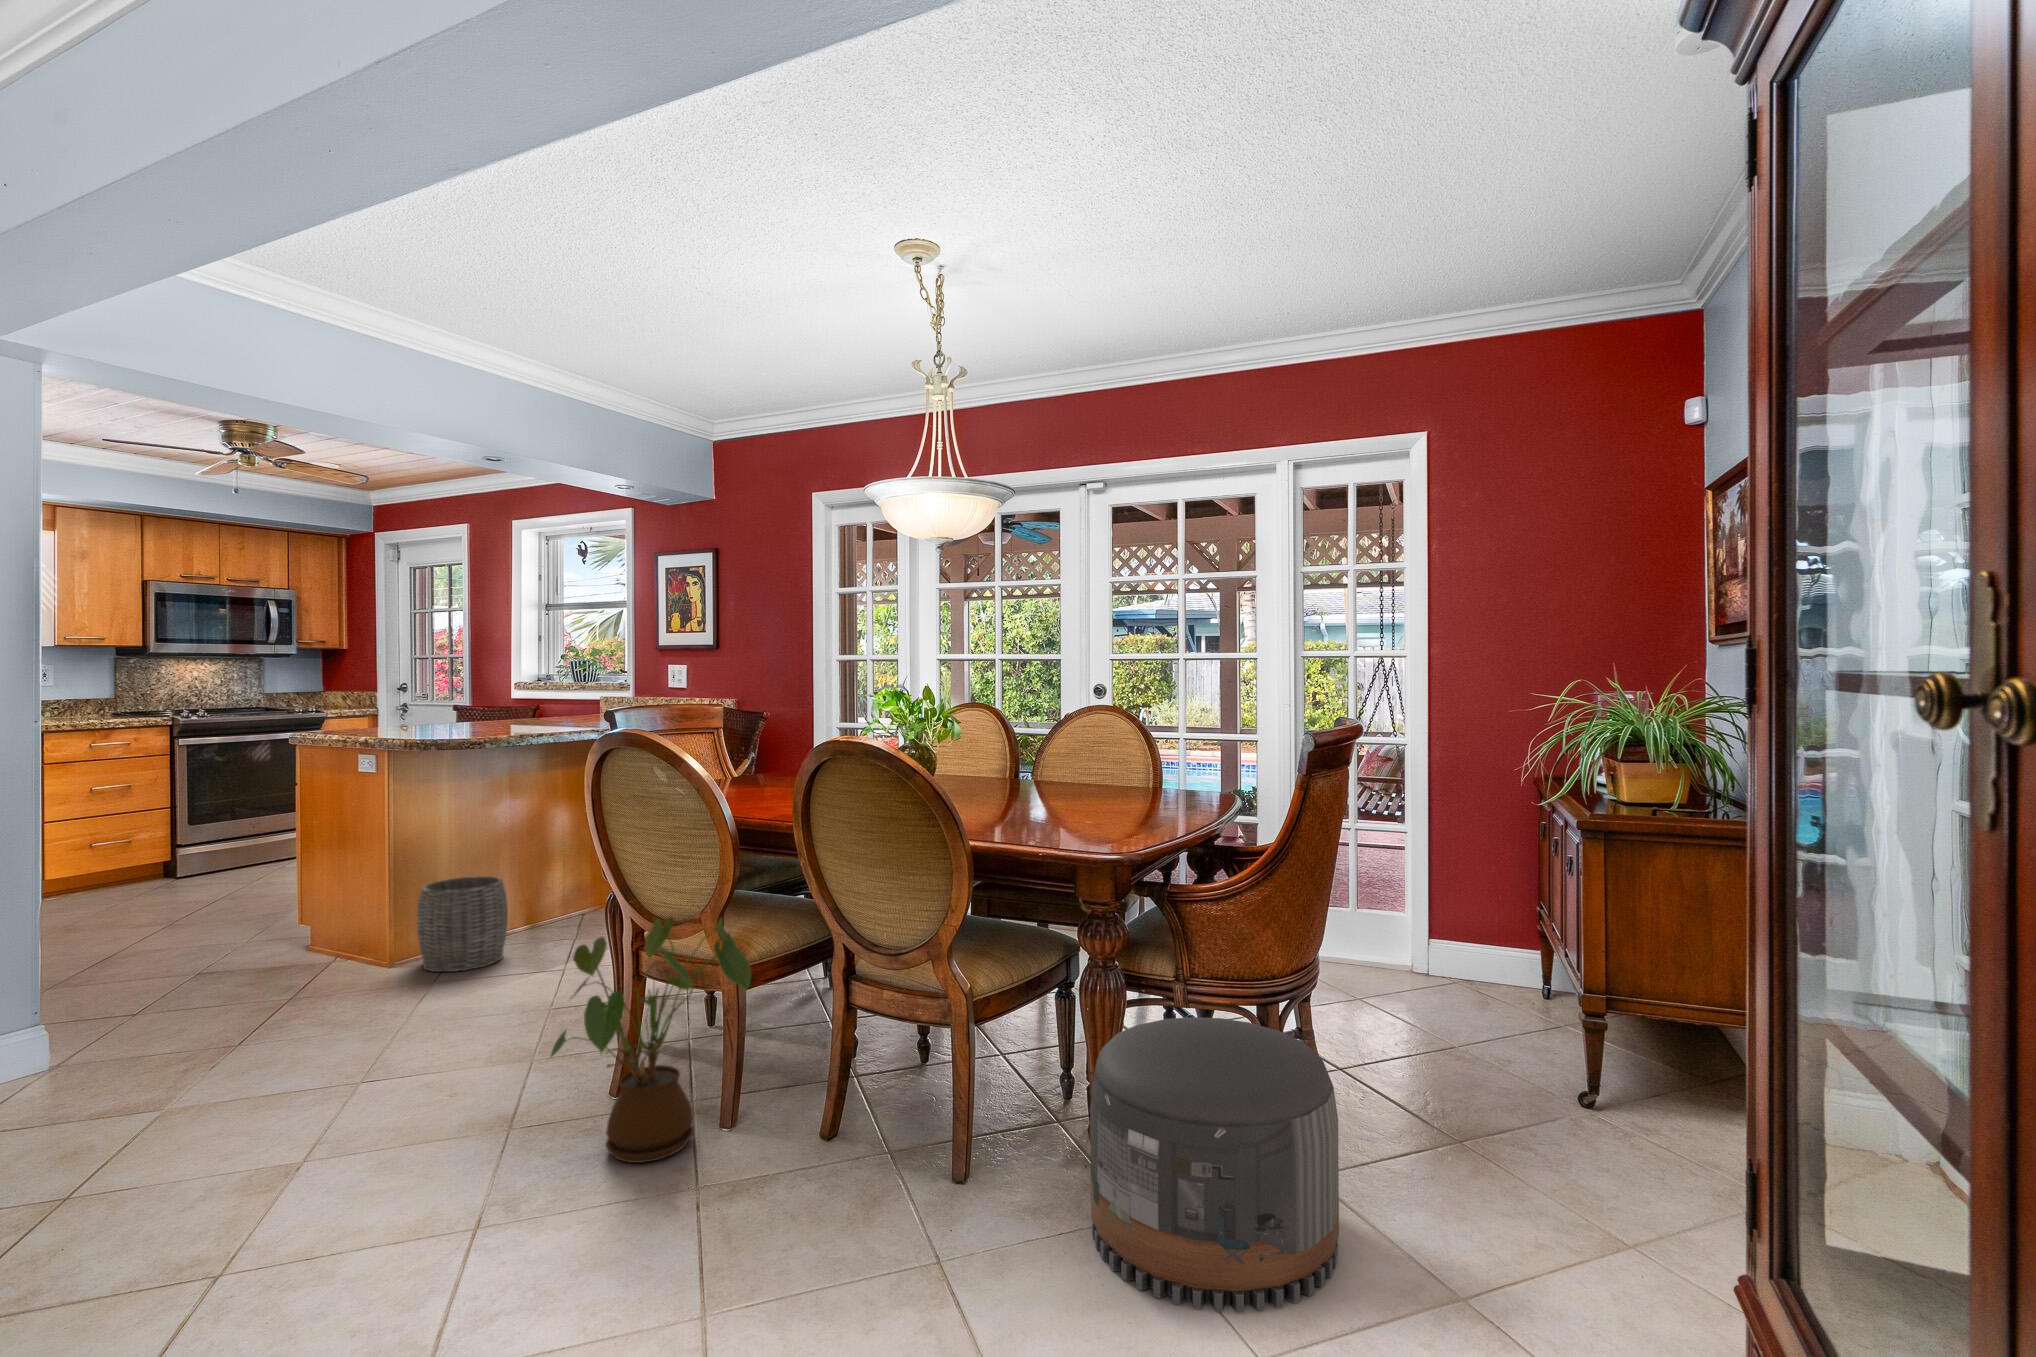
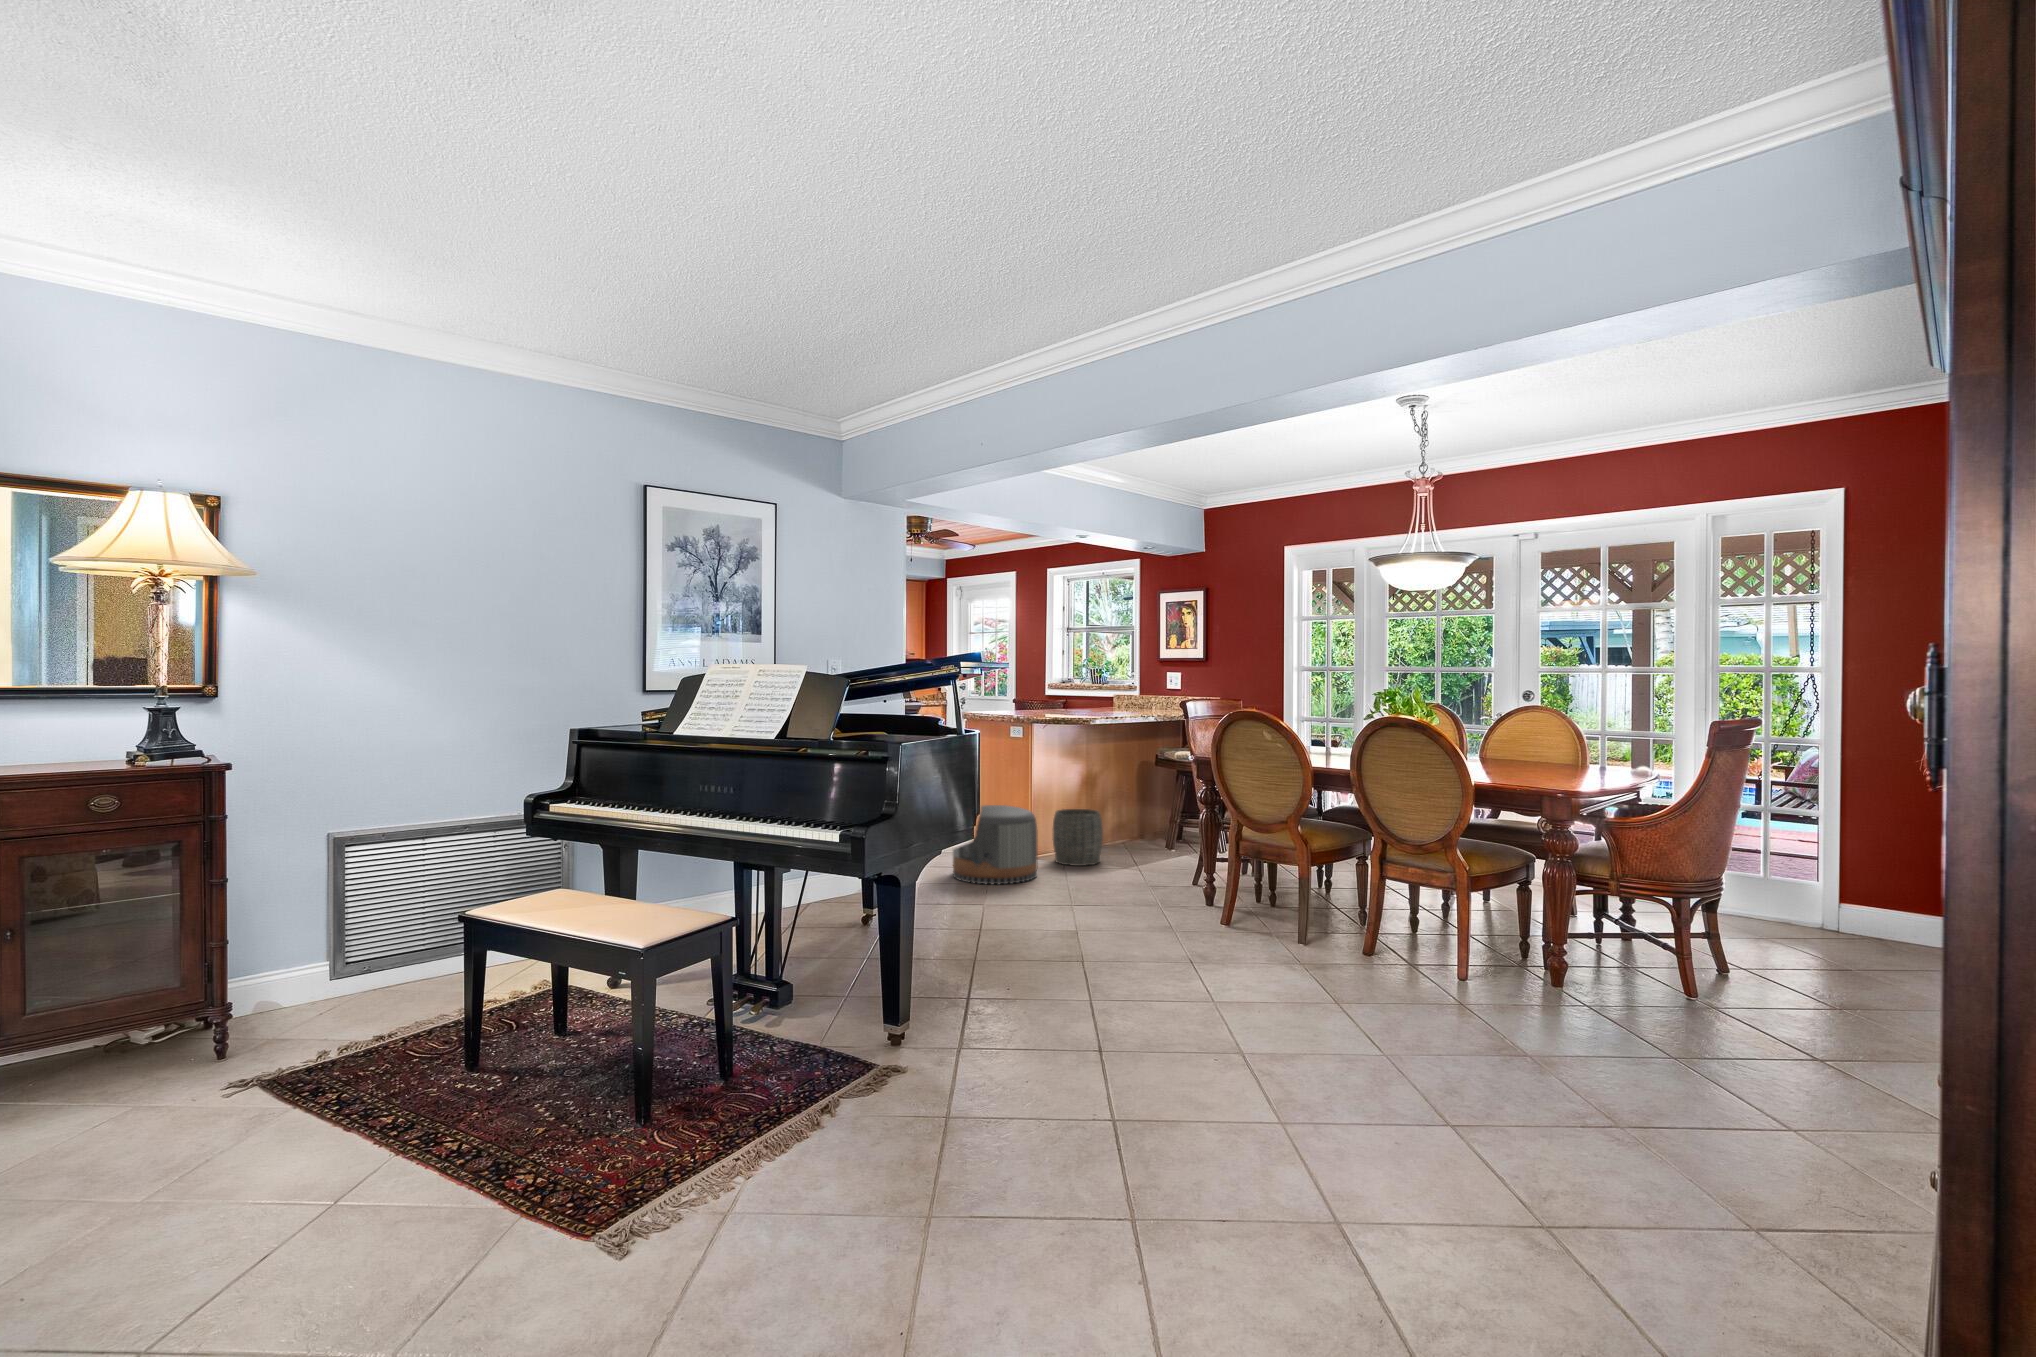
house plant: present [551,917,751,1163] -> none [1215,821,1326,954]
pouf: present [1090,1017,1339,1313] -> present [953,805,1038,884]

